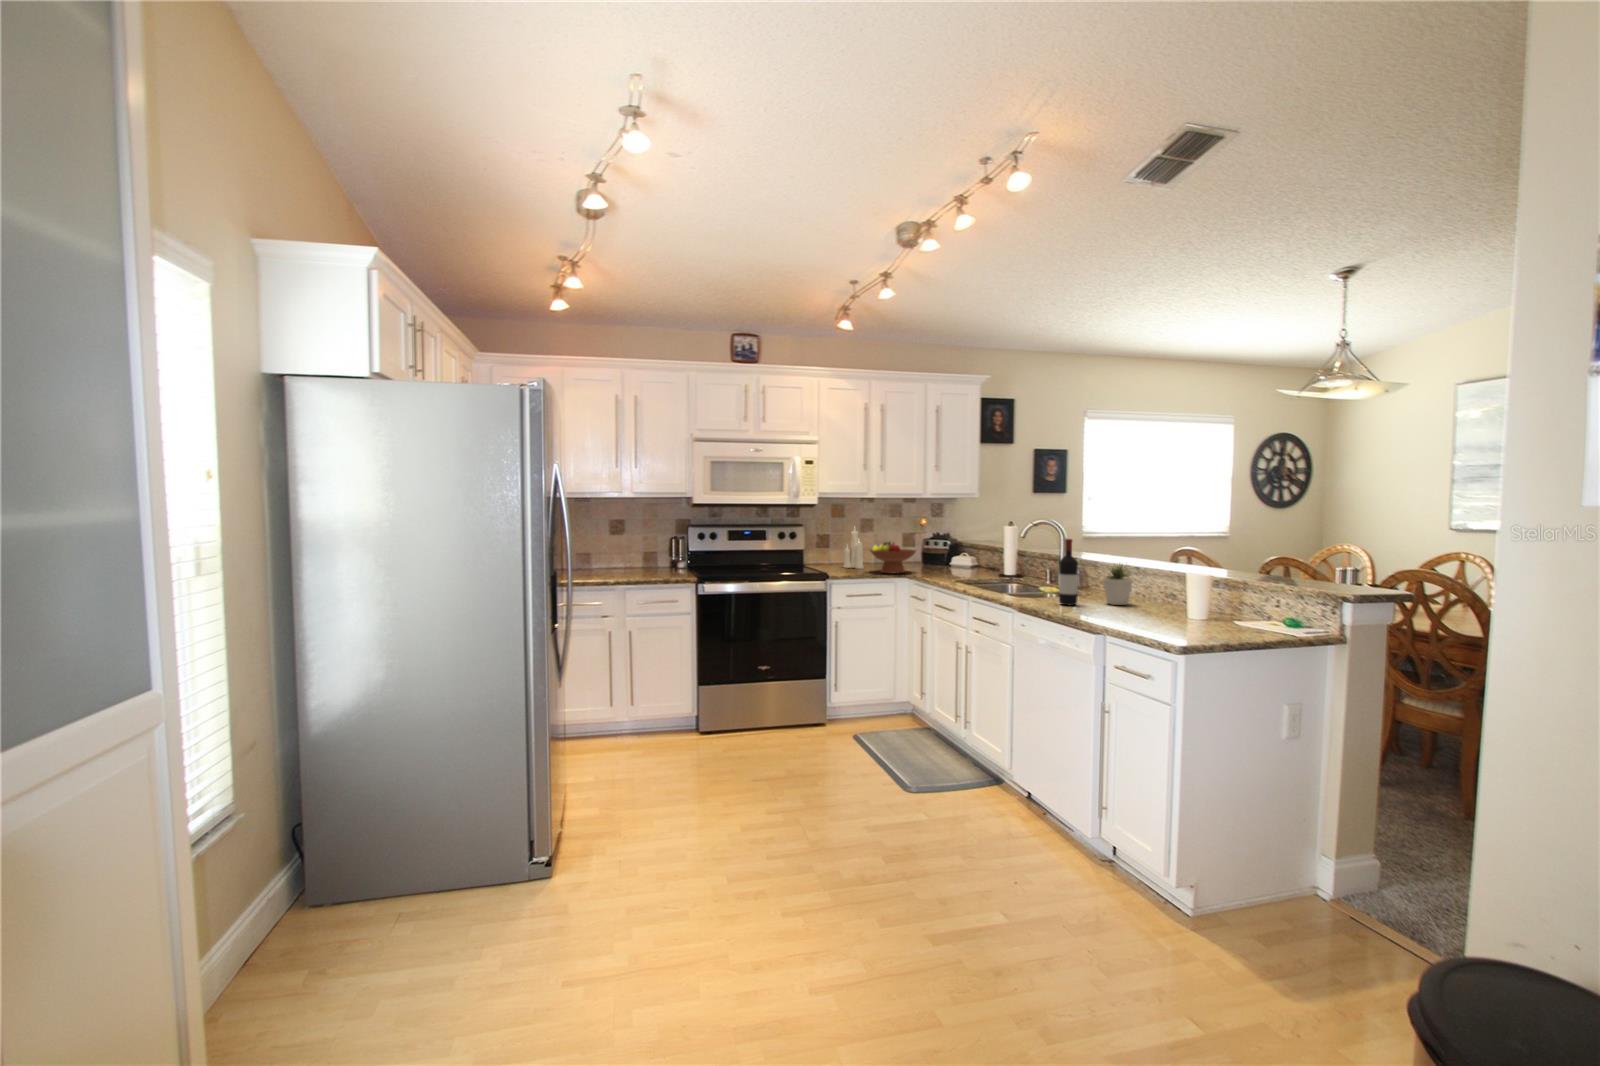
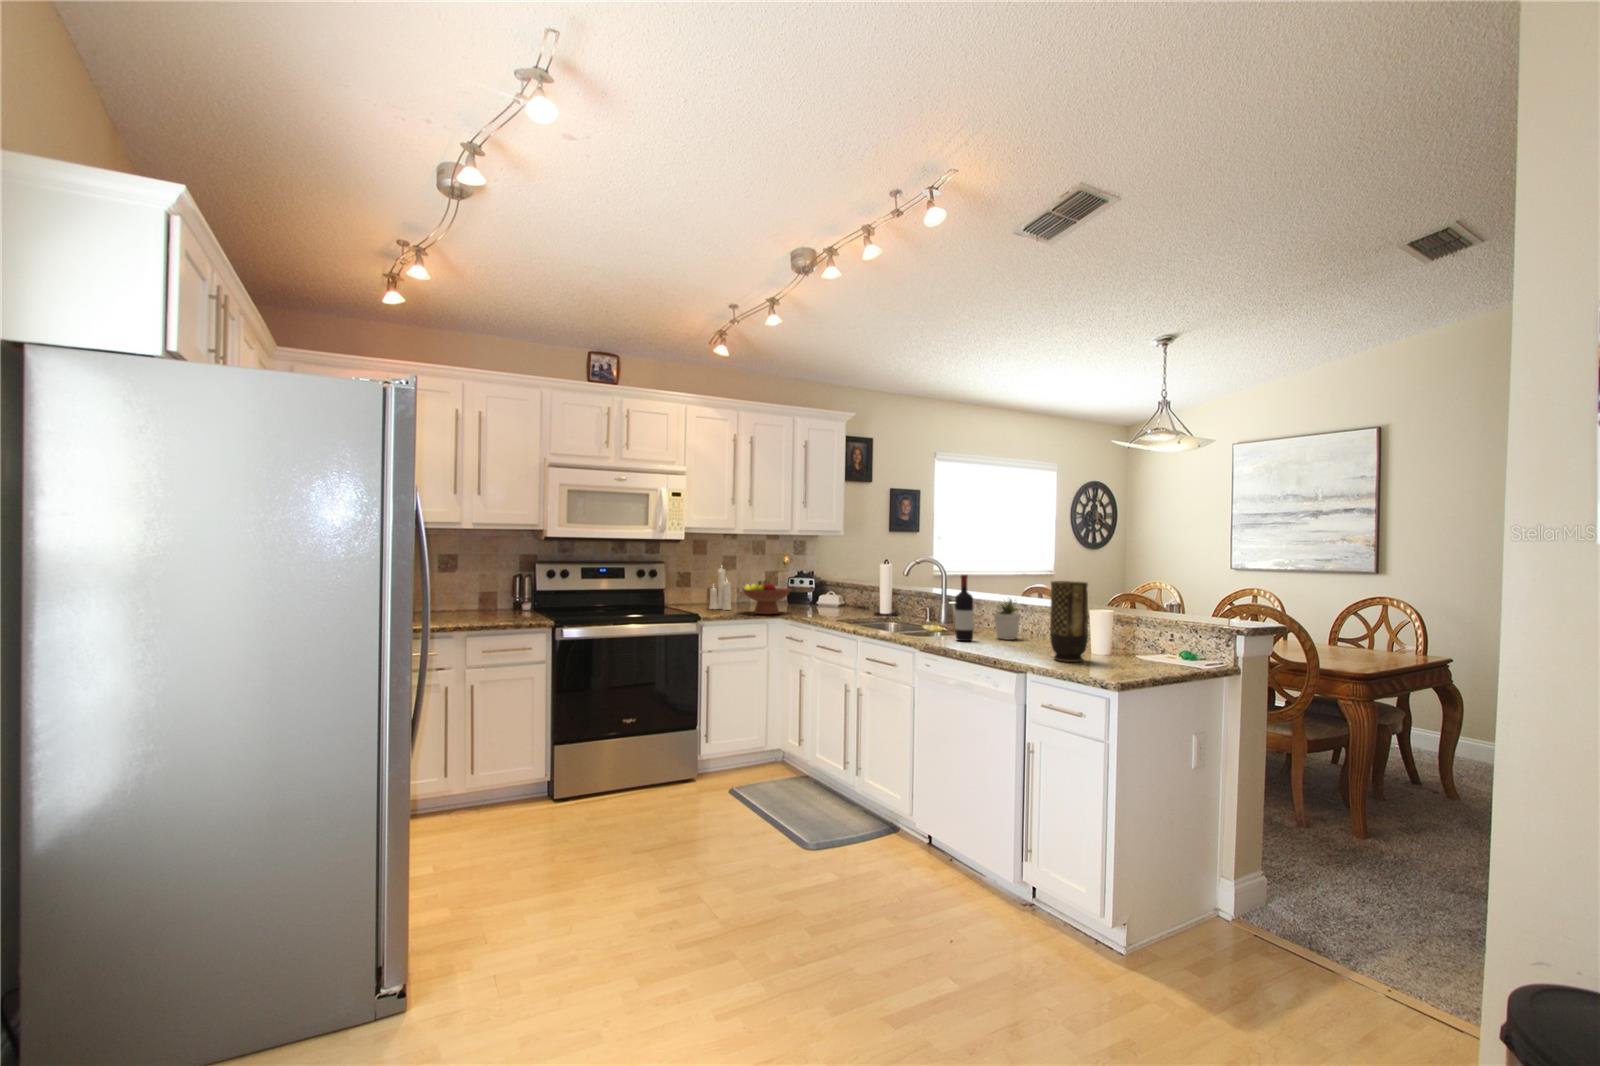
vase: none [1145,547,1188,631] -> present [1050,581,1088,662]

